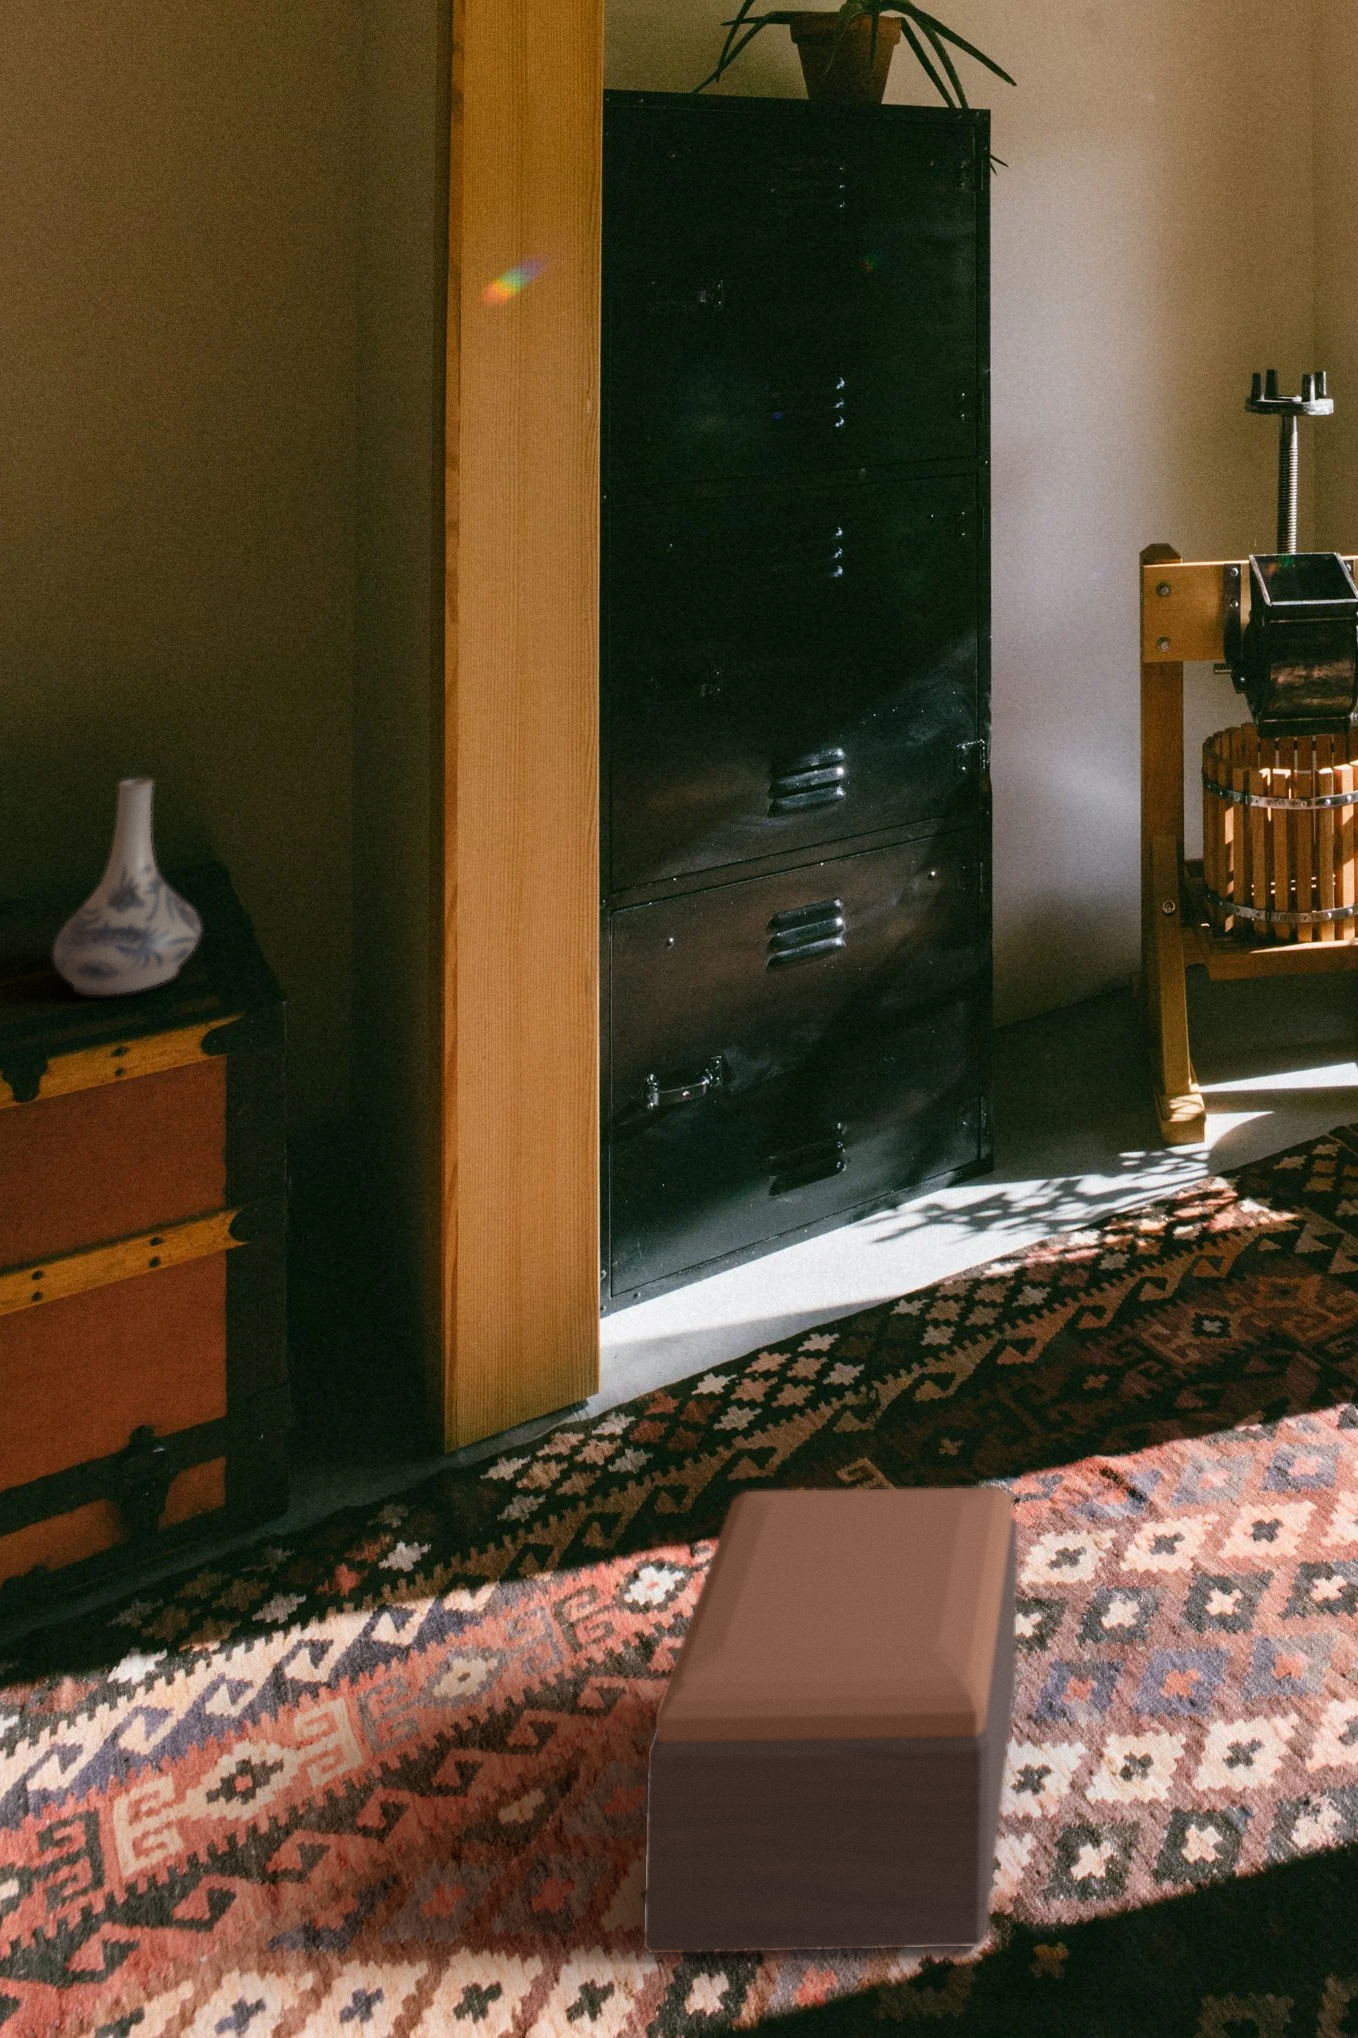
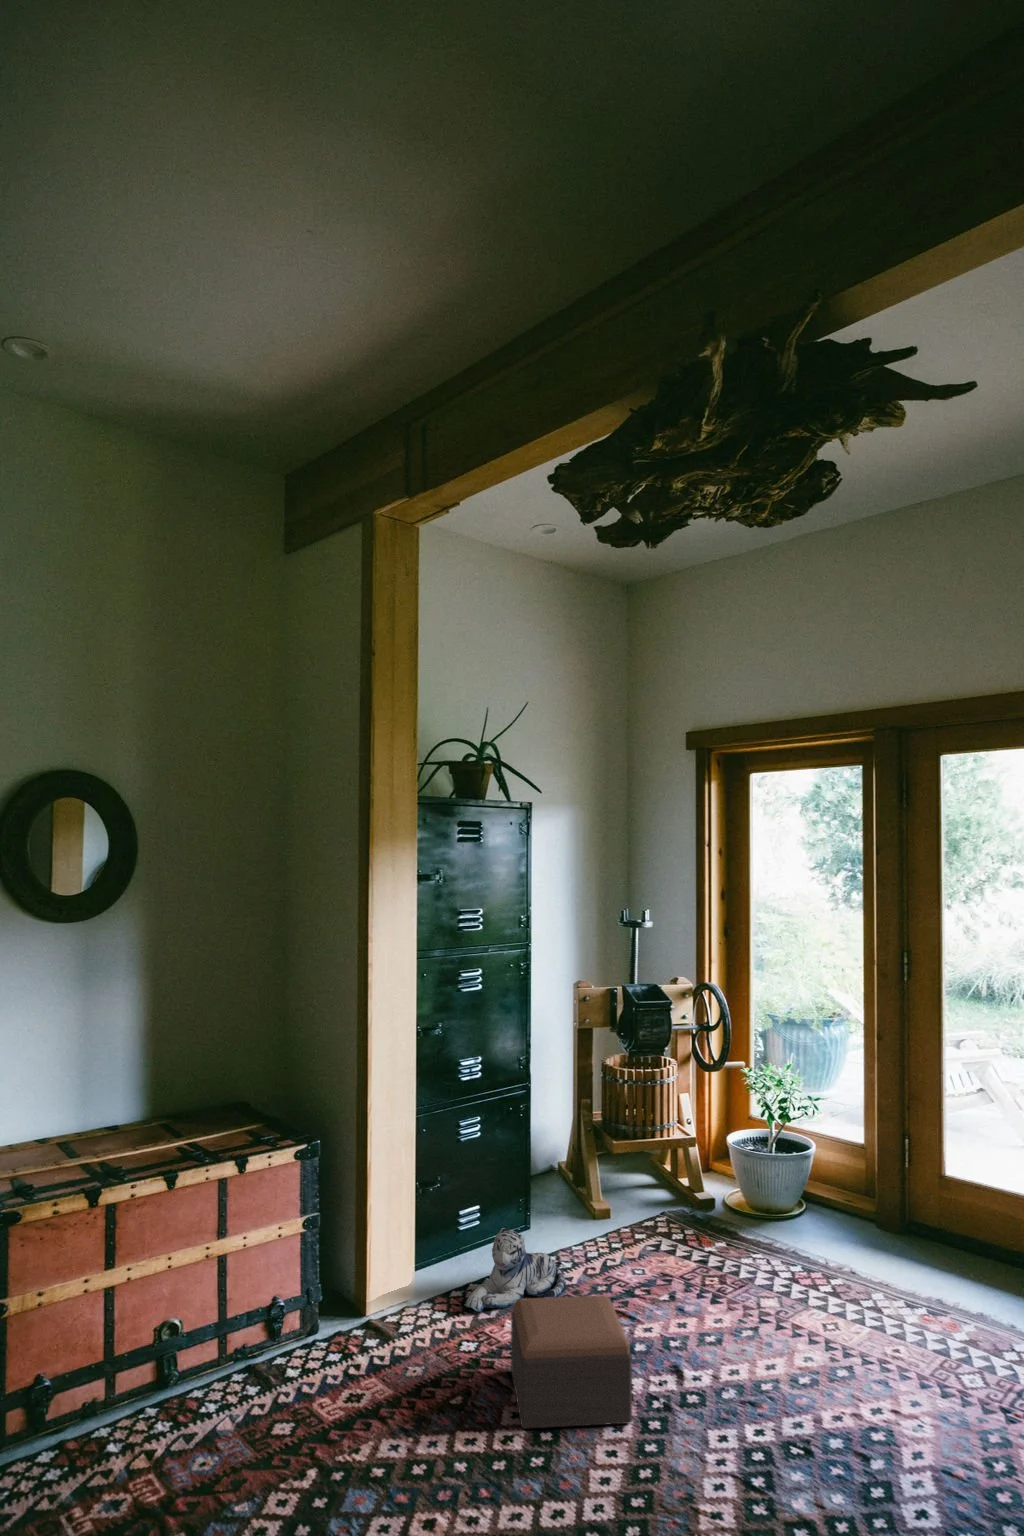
decorative vase: present [53,778,201,995] -> none [225,1061,274,1140]
plush toy: none [707,1218,1014,1456] -> present [466,1228,566,1312]

